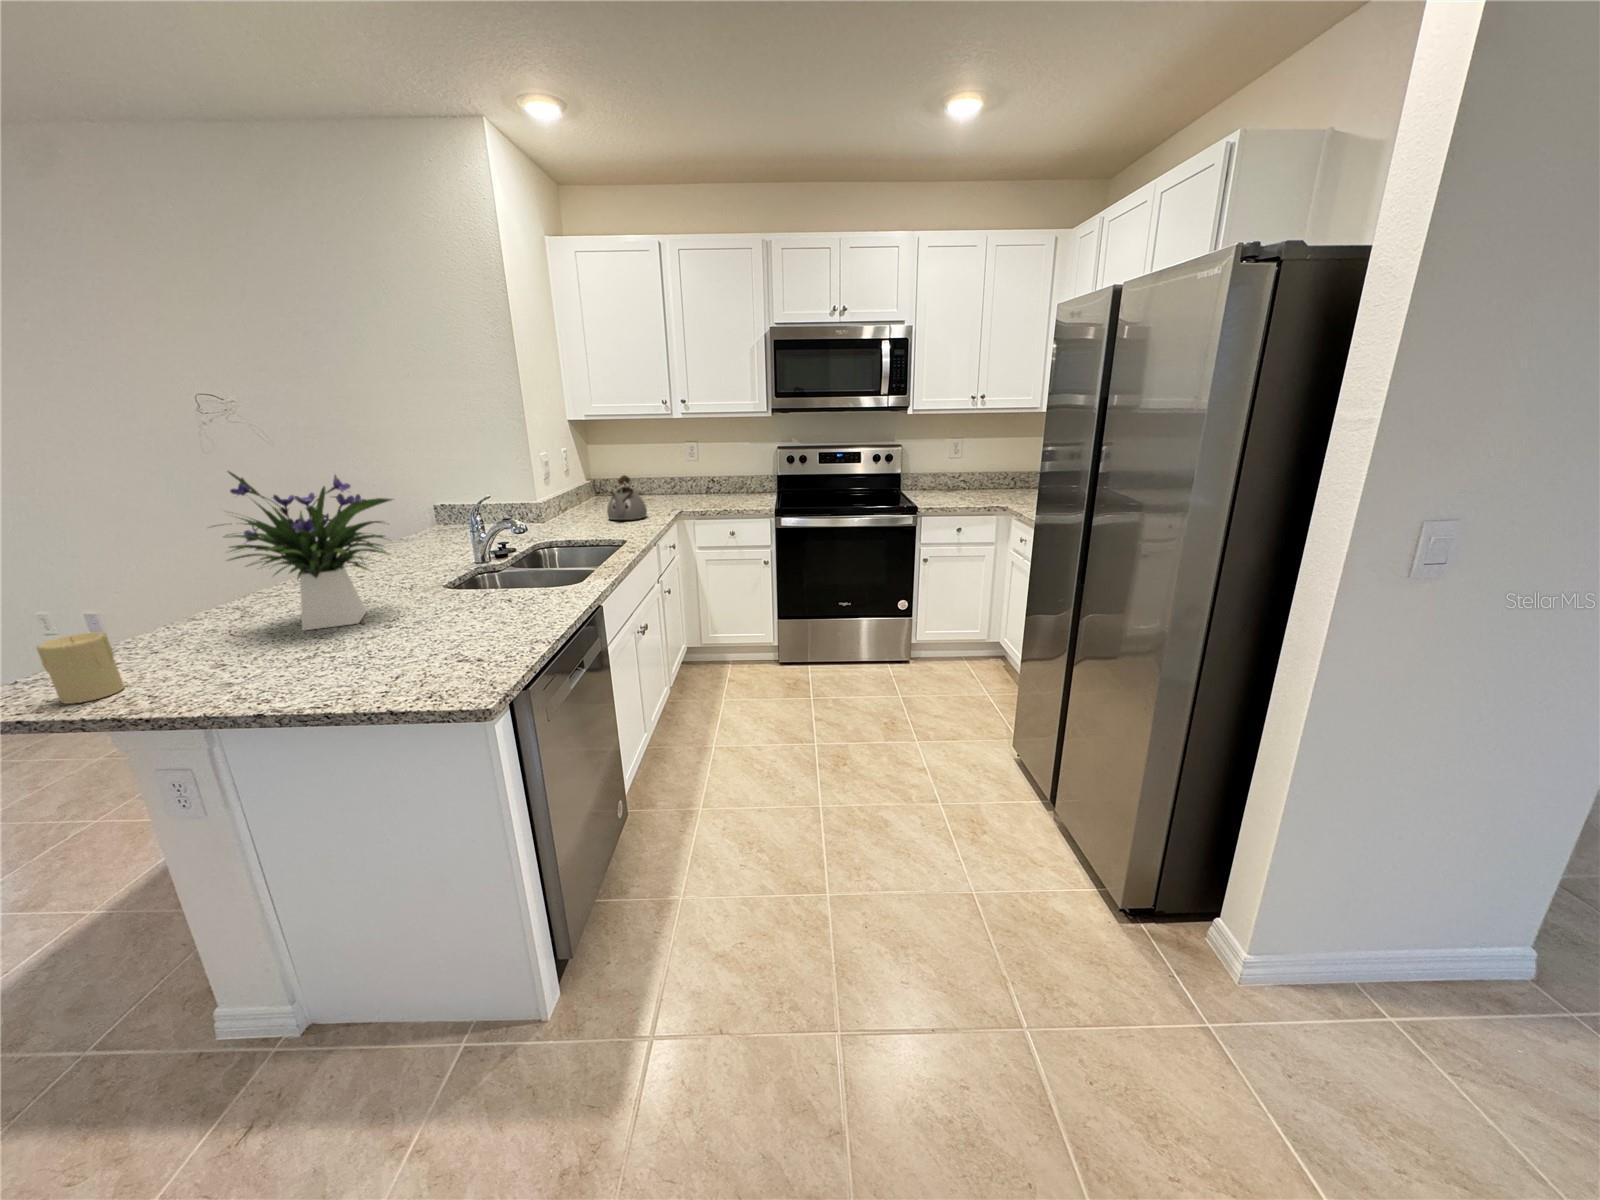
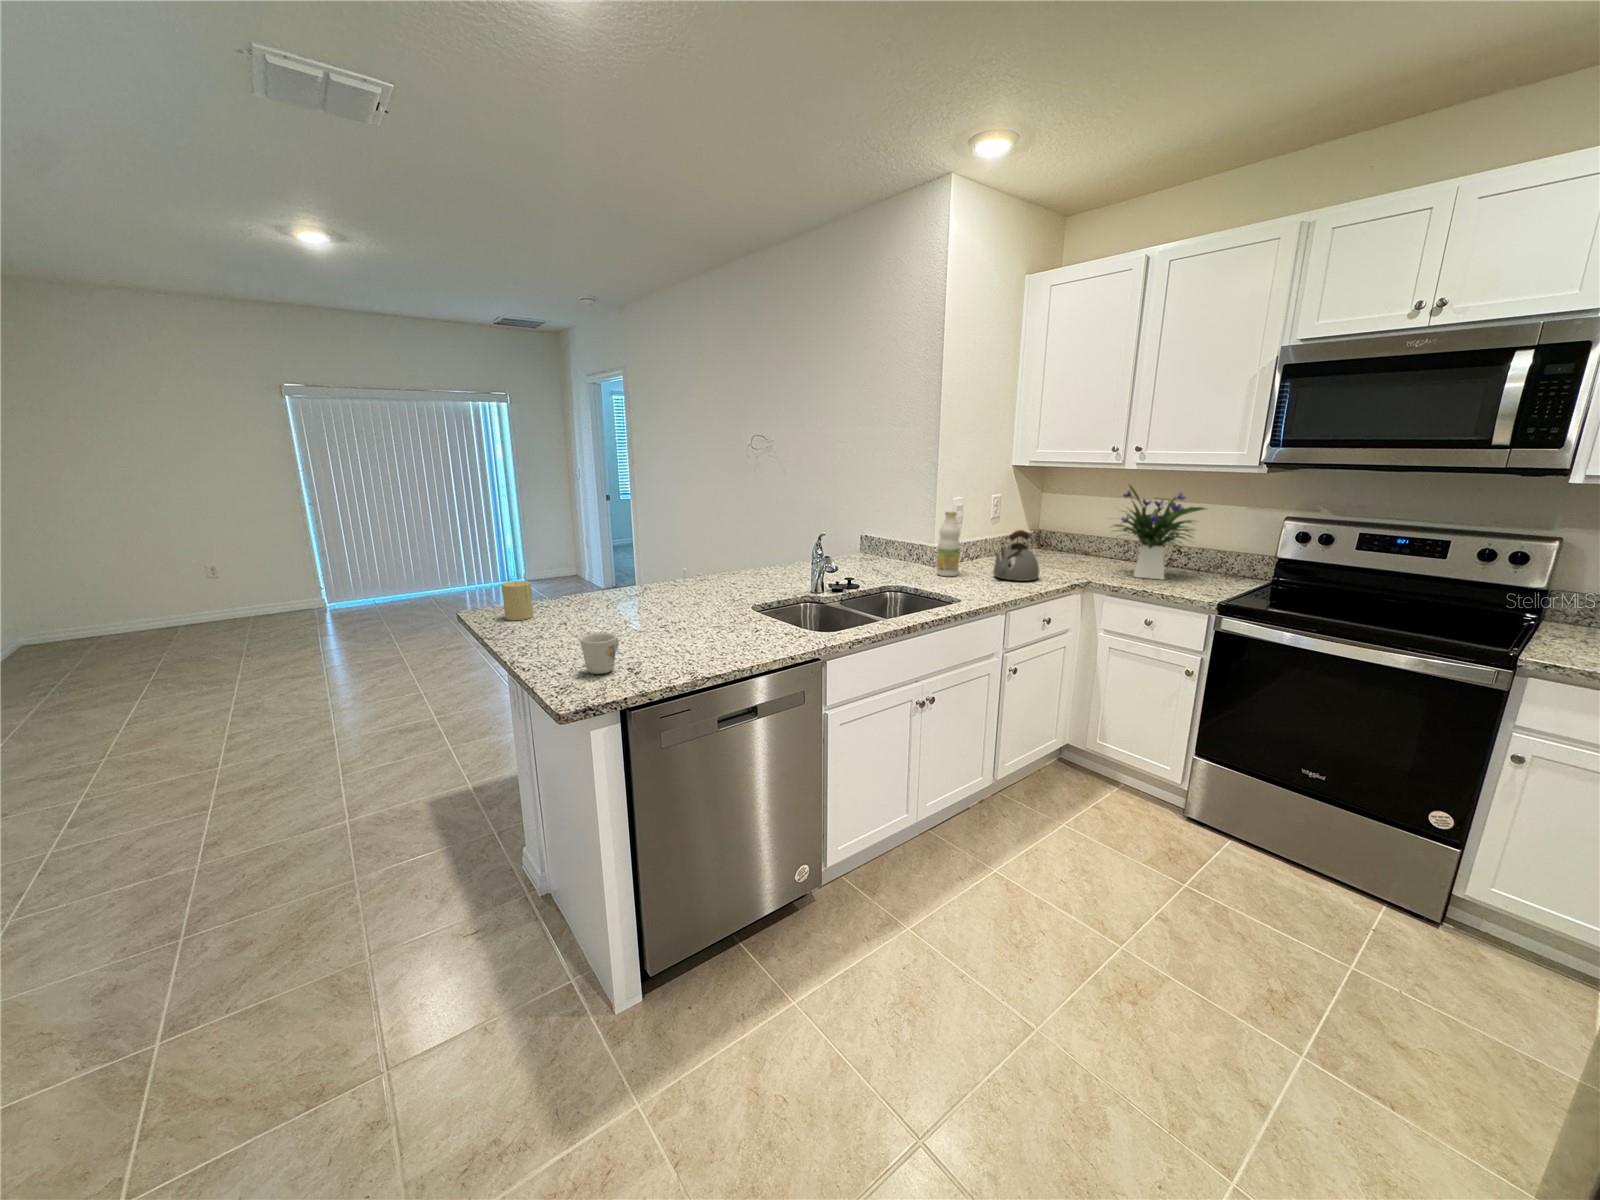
bottle: none [553,465,579,528] -> present [937,512,960,576]
flower arrangement: present [213,471,392,631] -> present [1113,485,1205,580]
mug: none [411,633,461,685] -> present [580,633,619,674]

